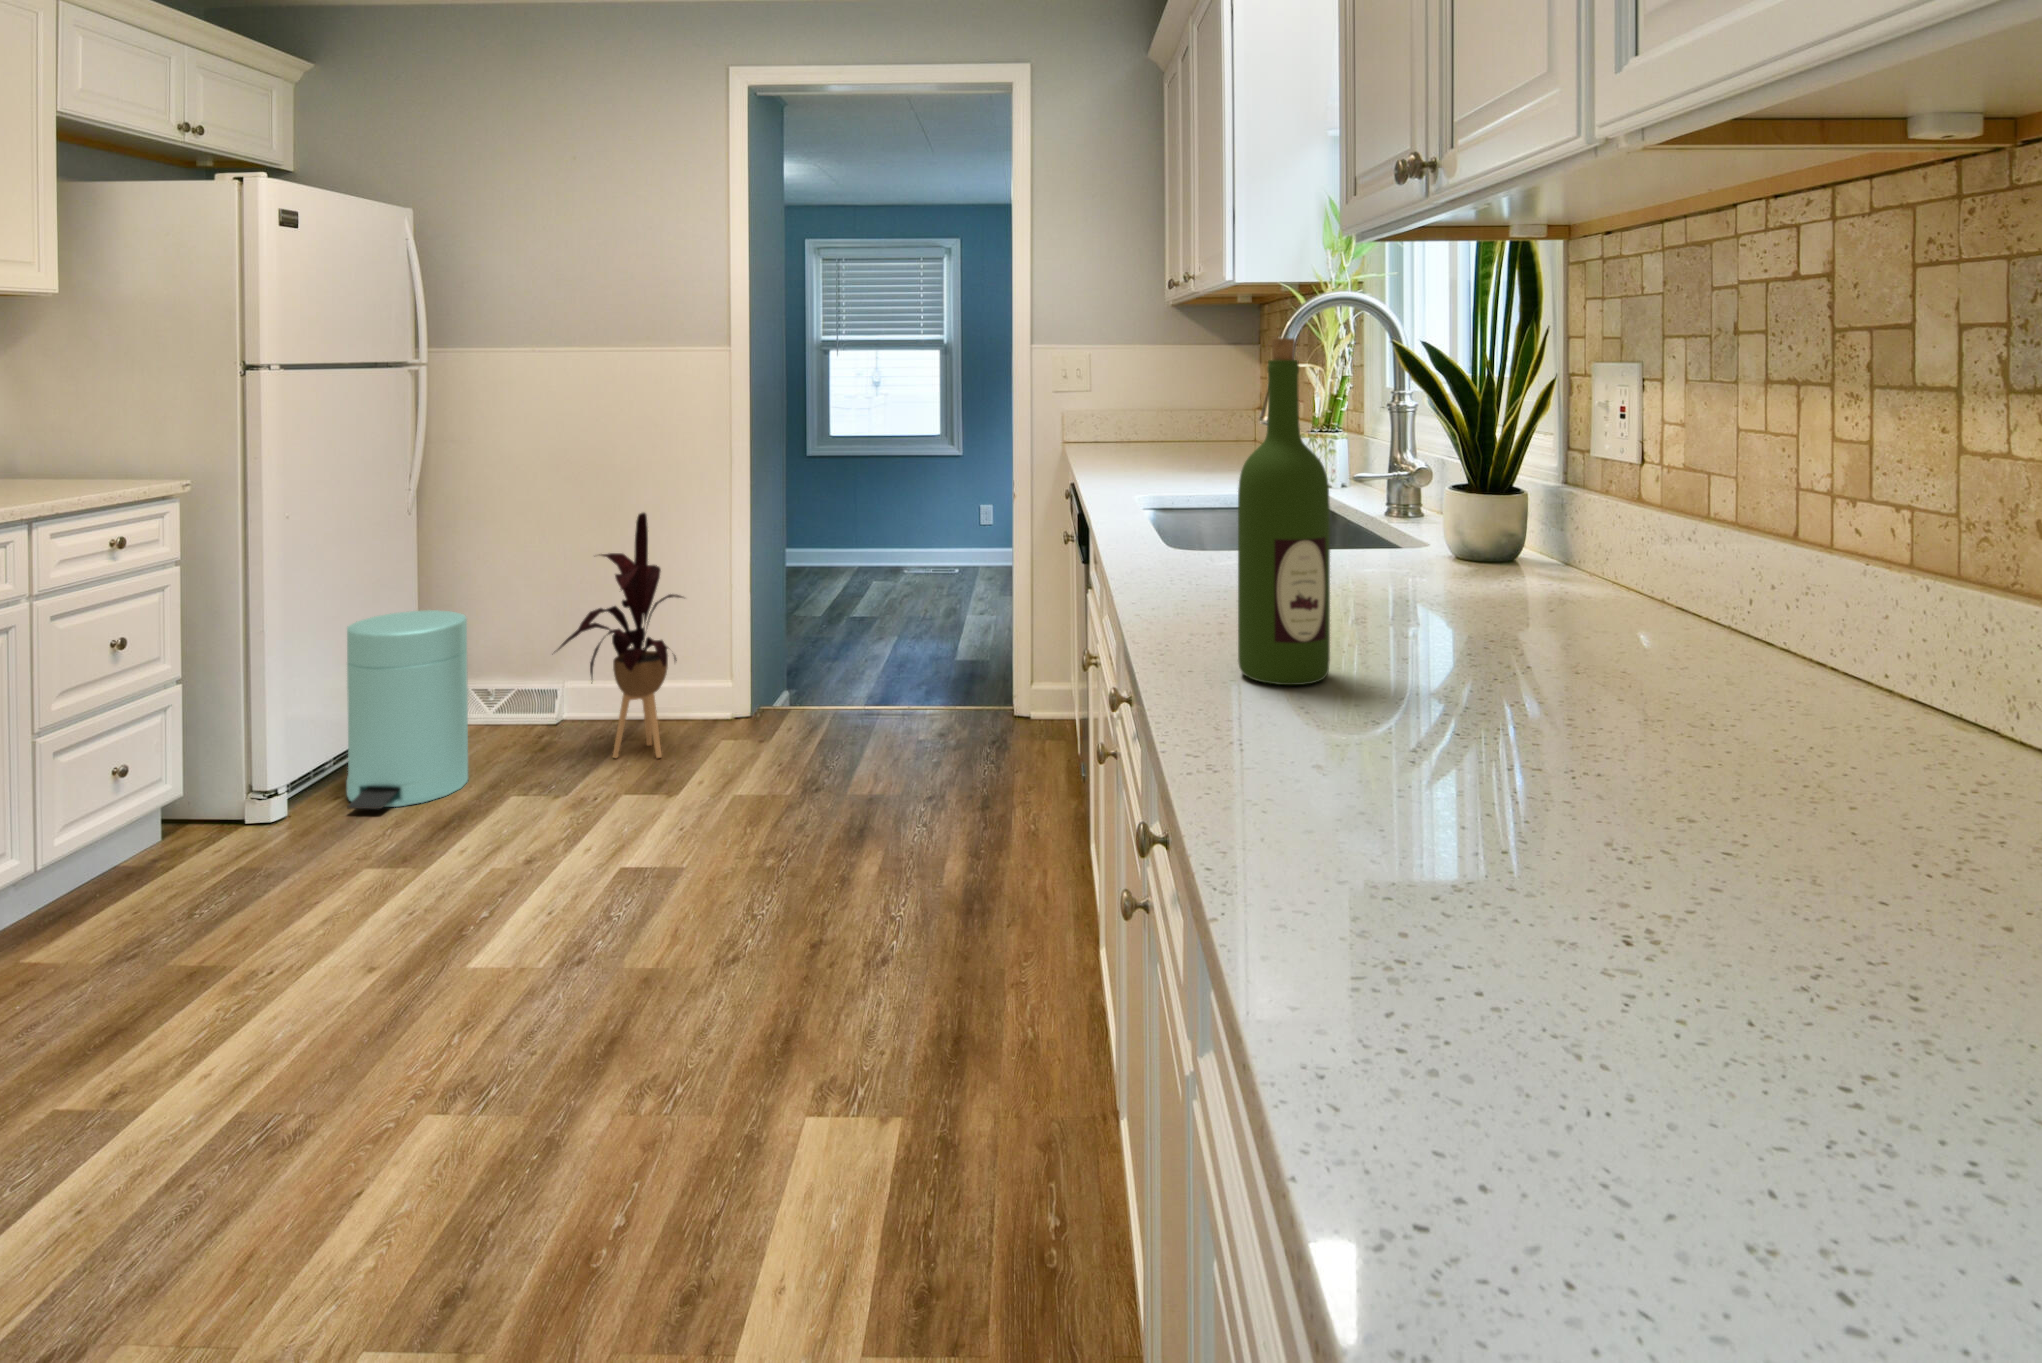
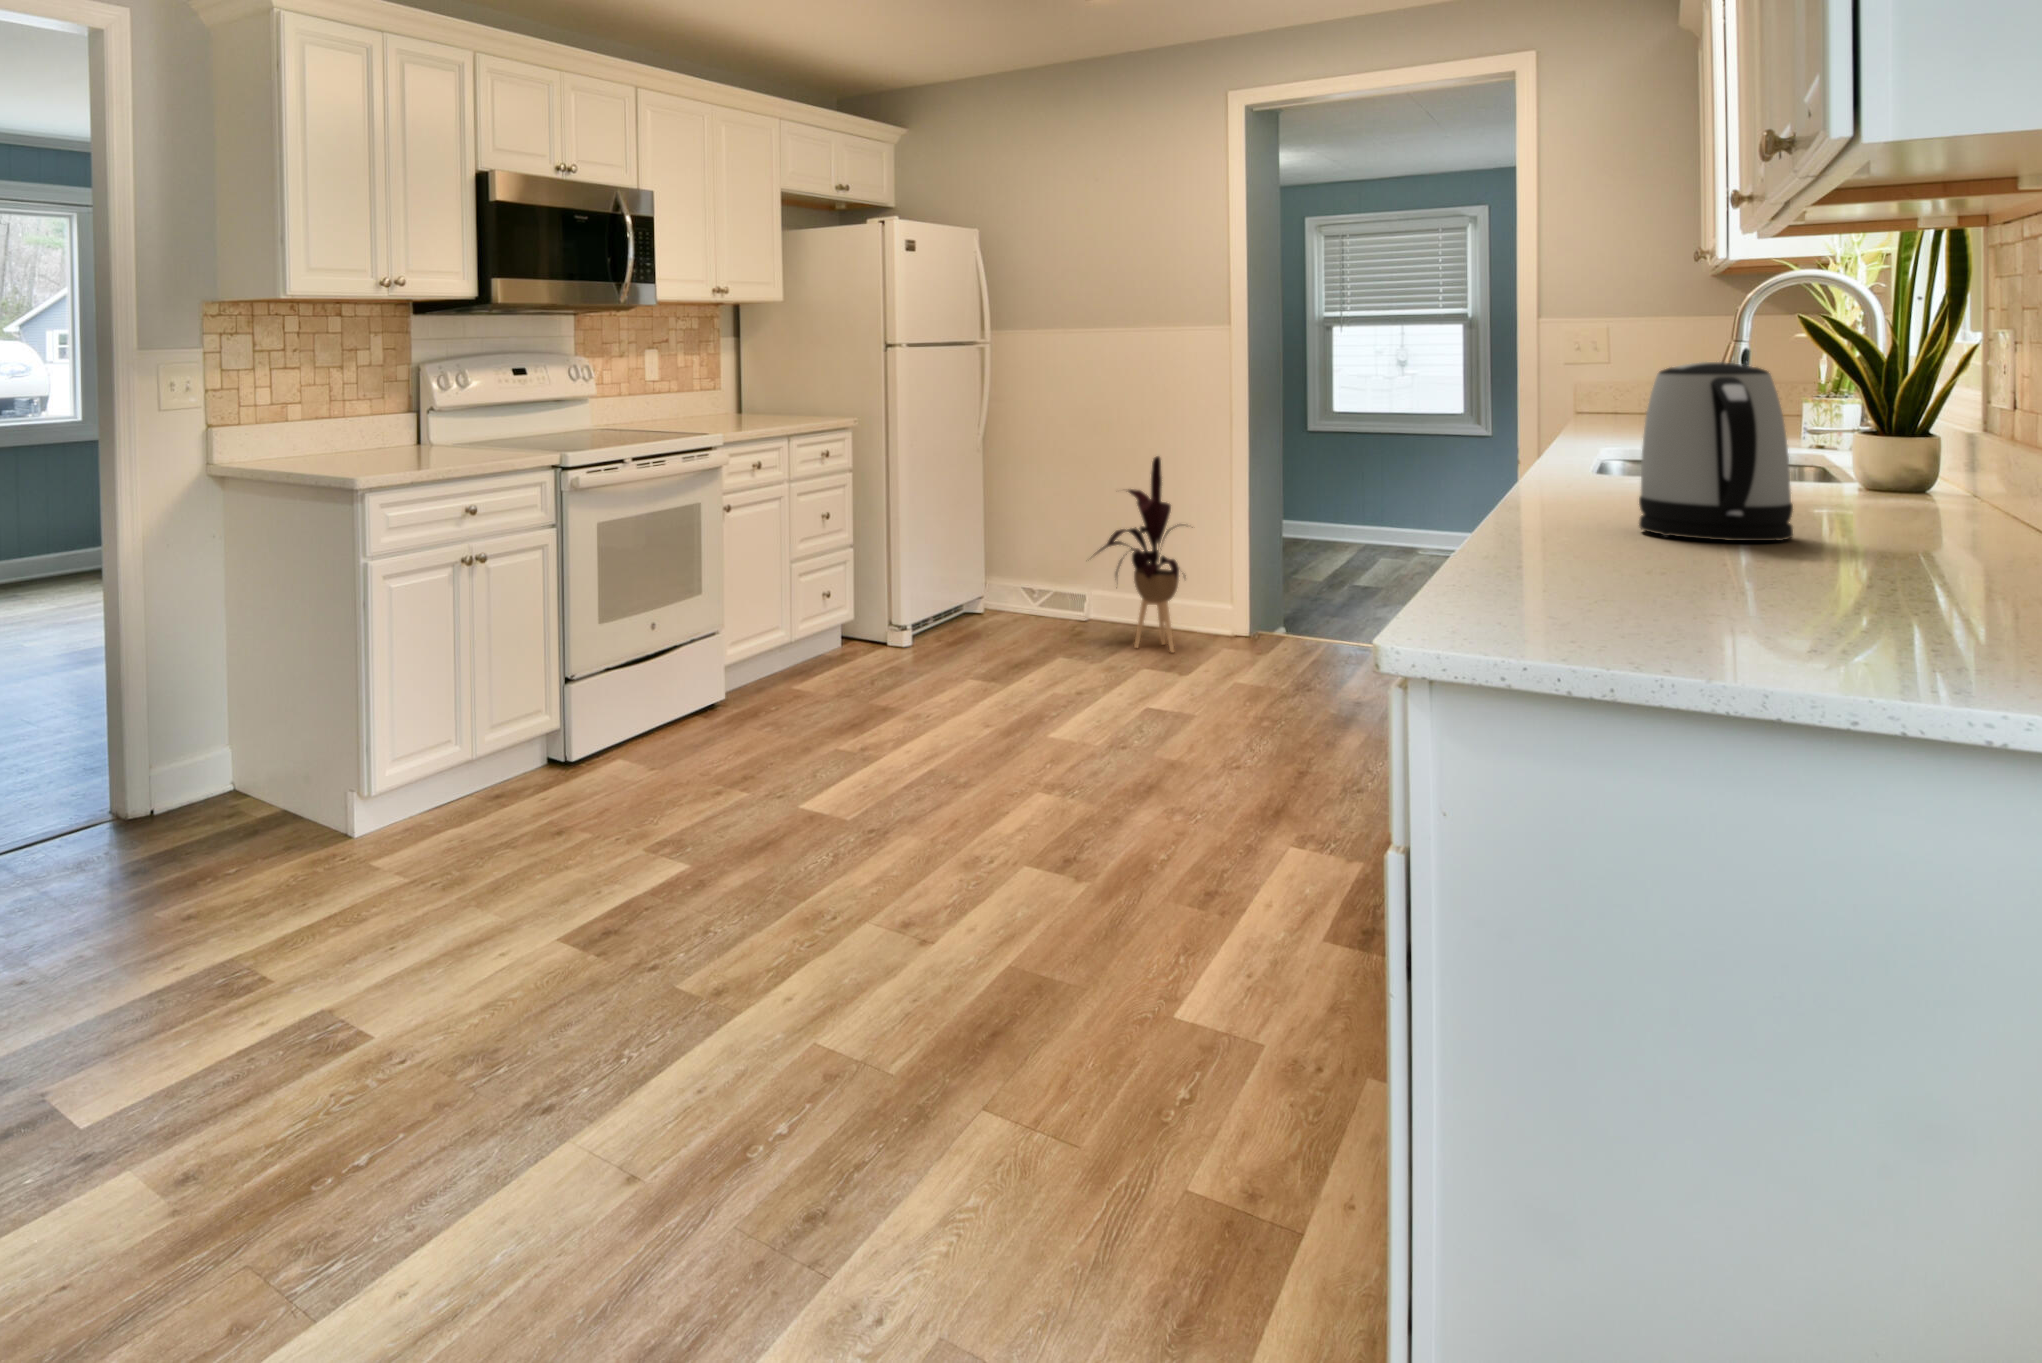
wine bottle: present [1238,338,1330,685] -> none [1560,307,1625,505]
kettle: none [1480,457,1786,857] -> present [1639,362,1793,541]
trash can: present [346,610,468,809] -> none [945,520,1027,653]

